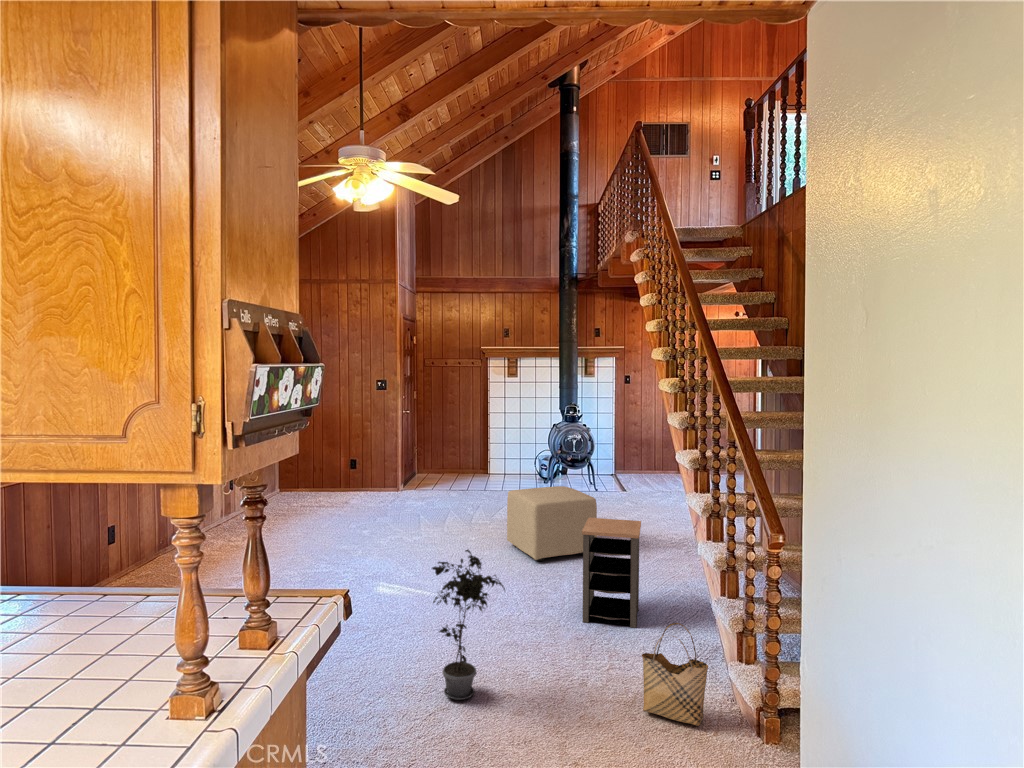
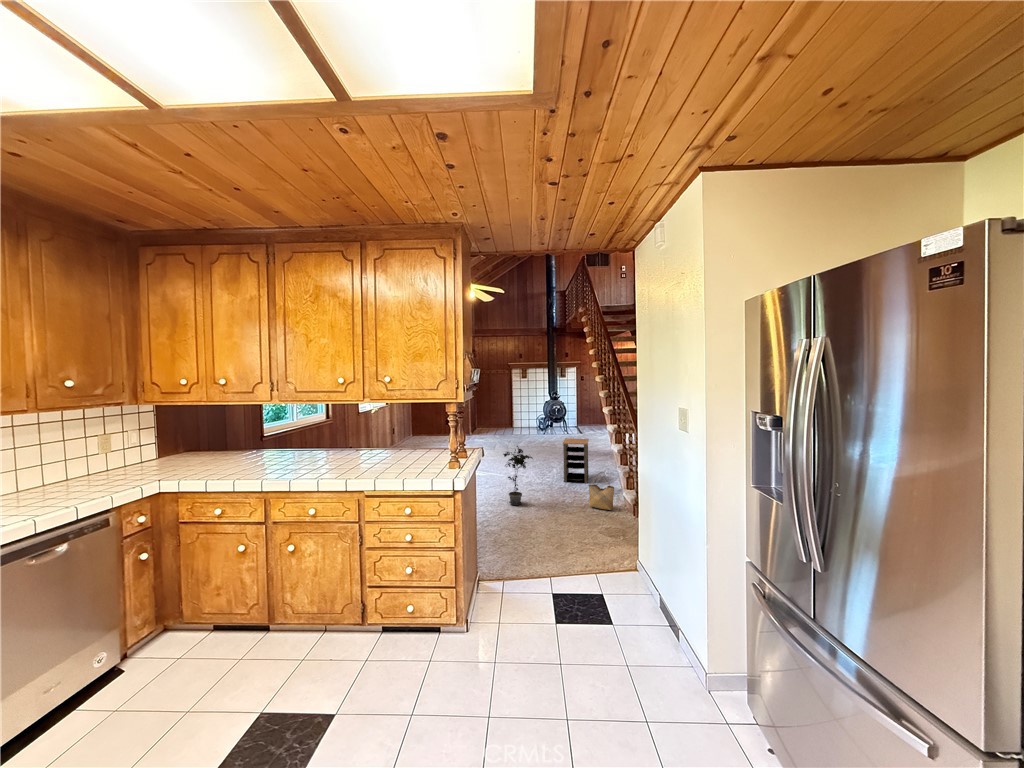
ottoman: present [507,486,597,561] -> none [527,429,569,462]

